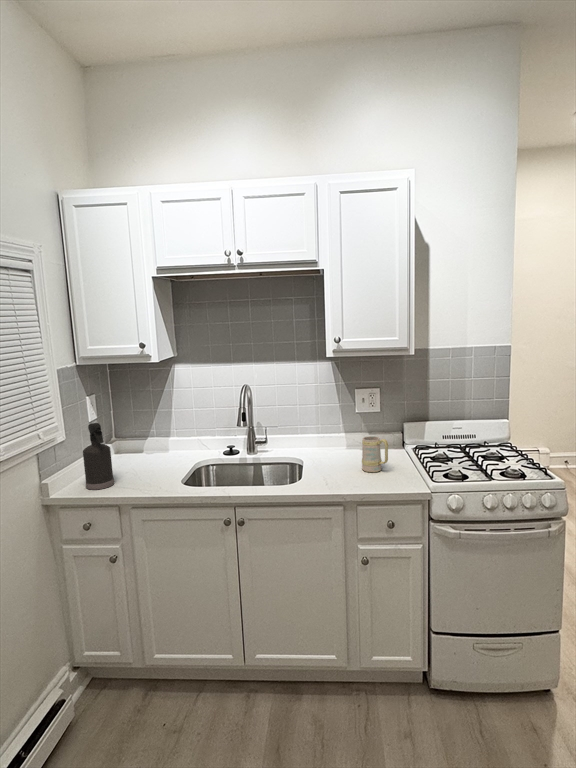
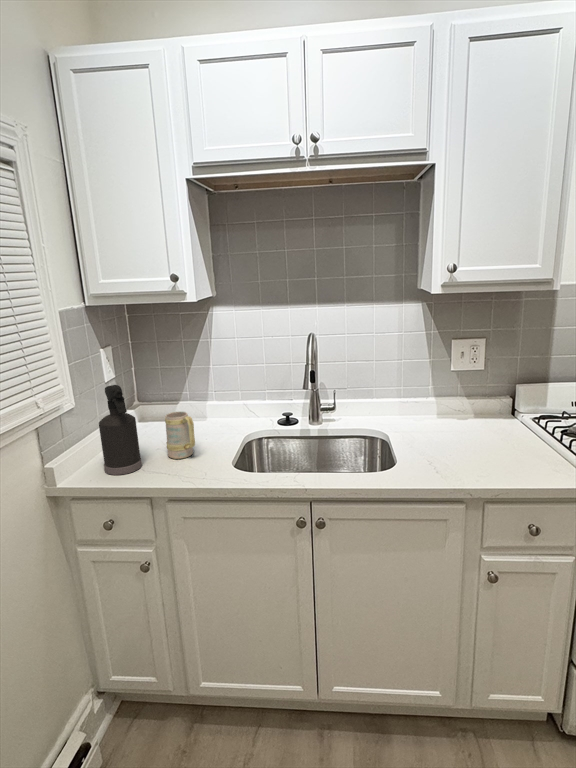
mug: present [362,436,388,472] -> present [165,411,195,459]

